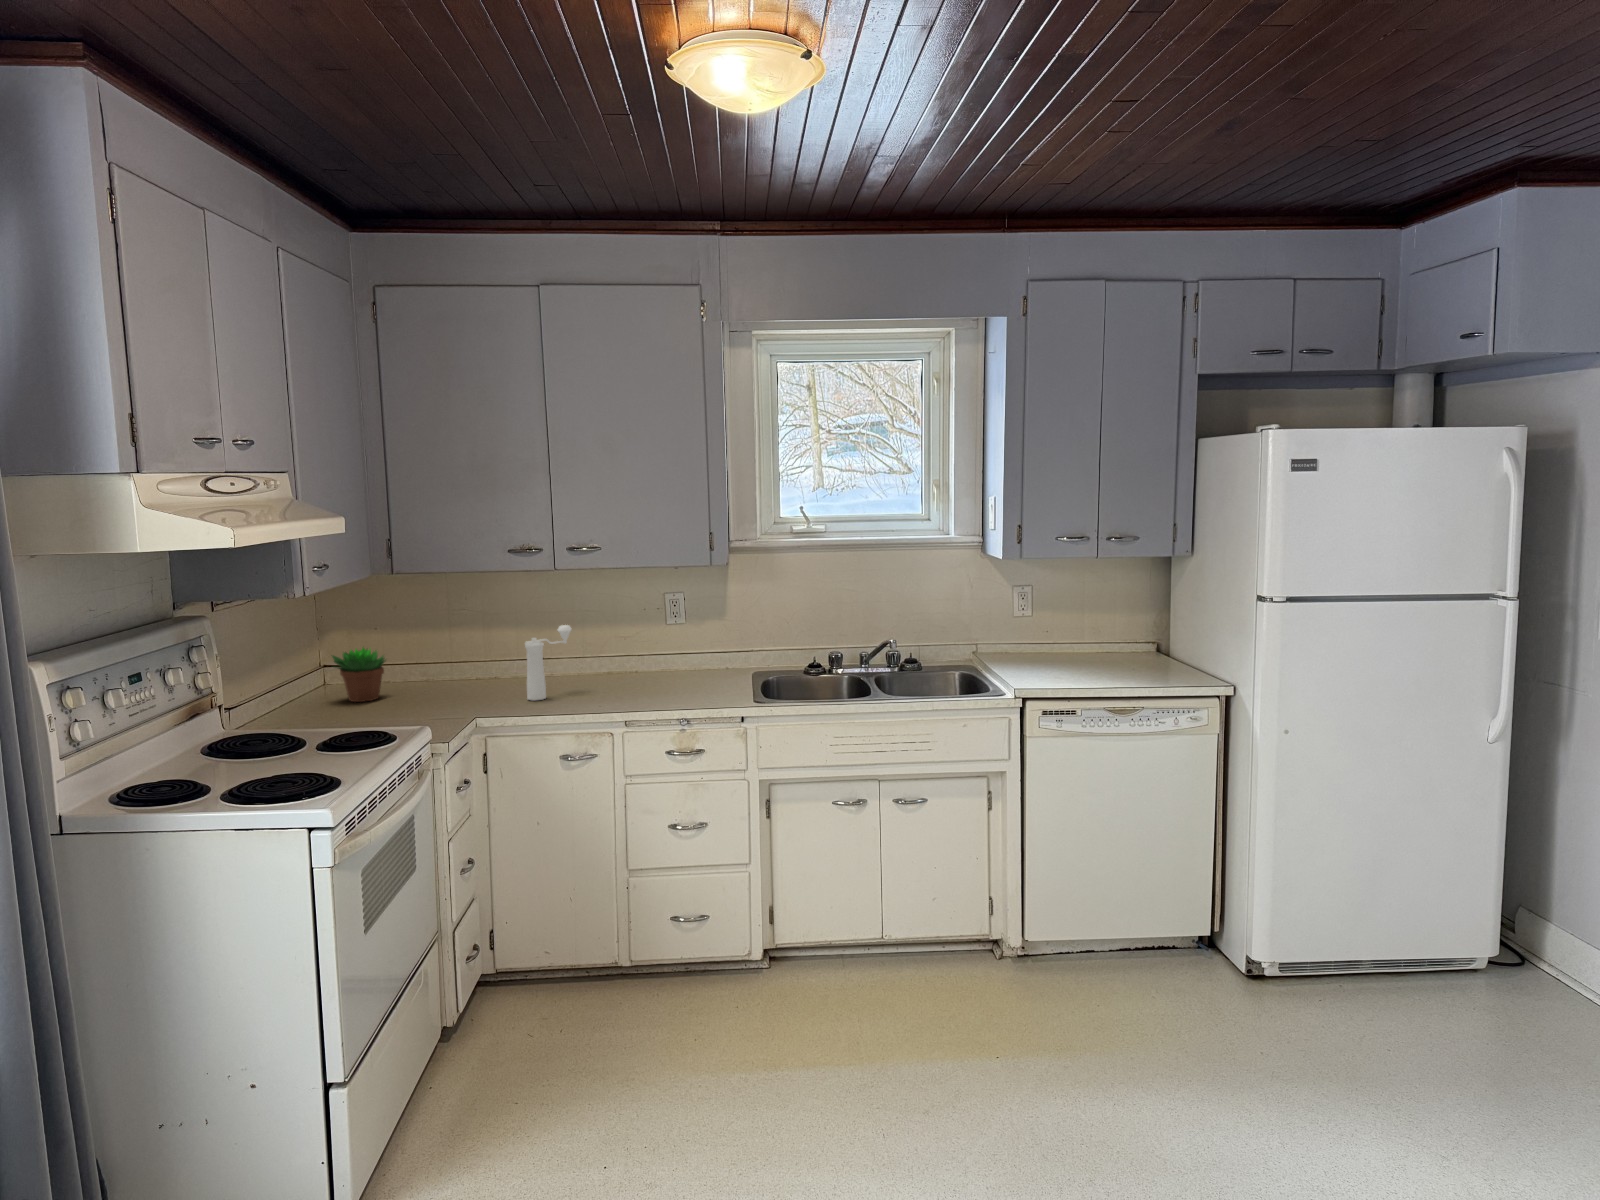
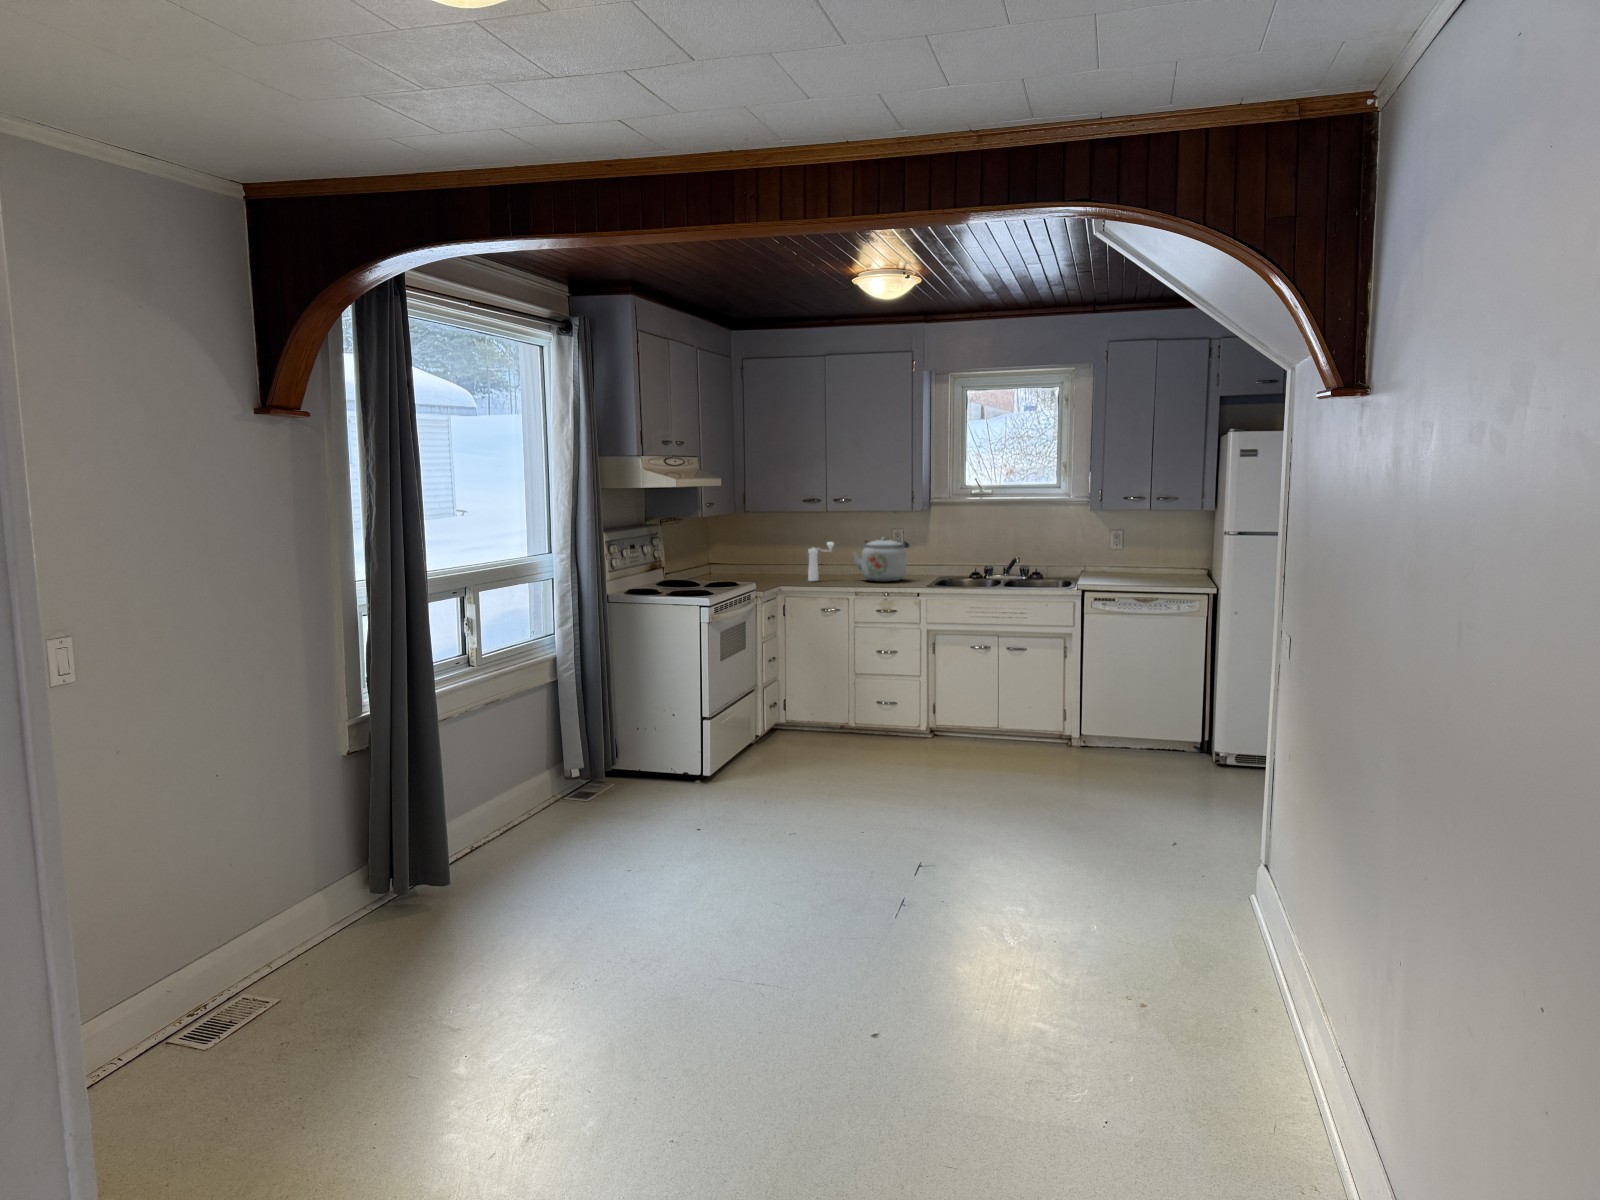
kettle: none [607,614,704,695] -> present [853,537,909,582]
succulent plant: present [332,648,385,702] -> none [711,550,739,580]

